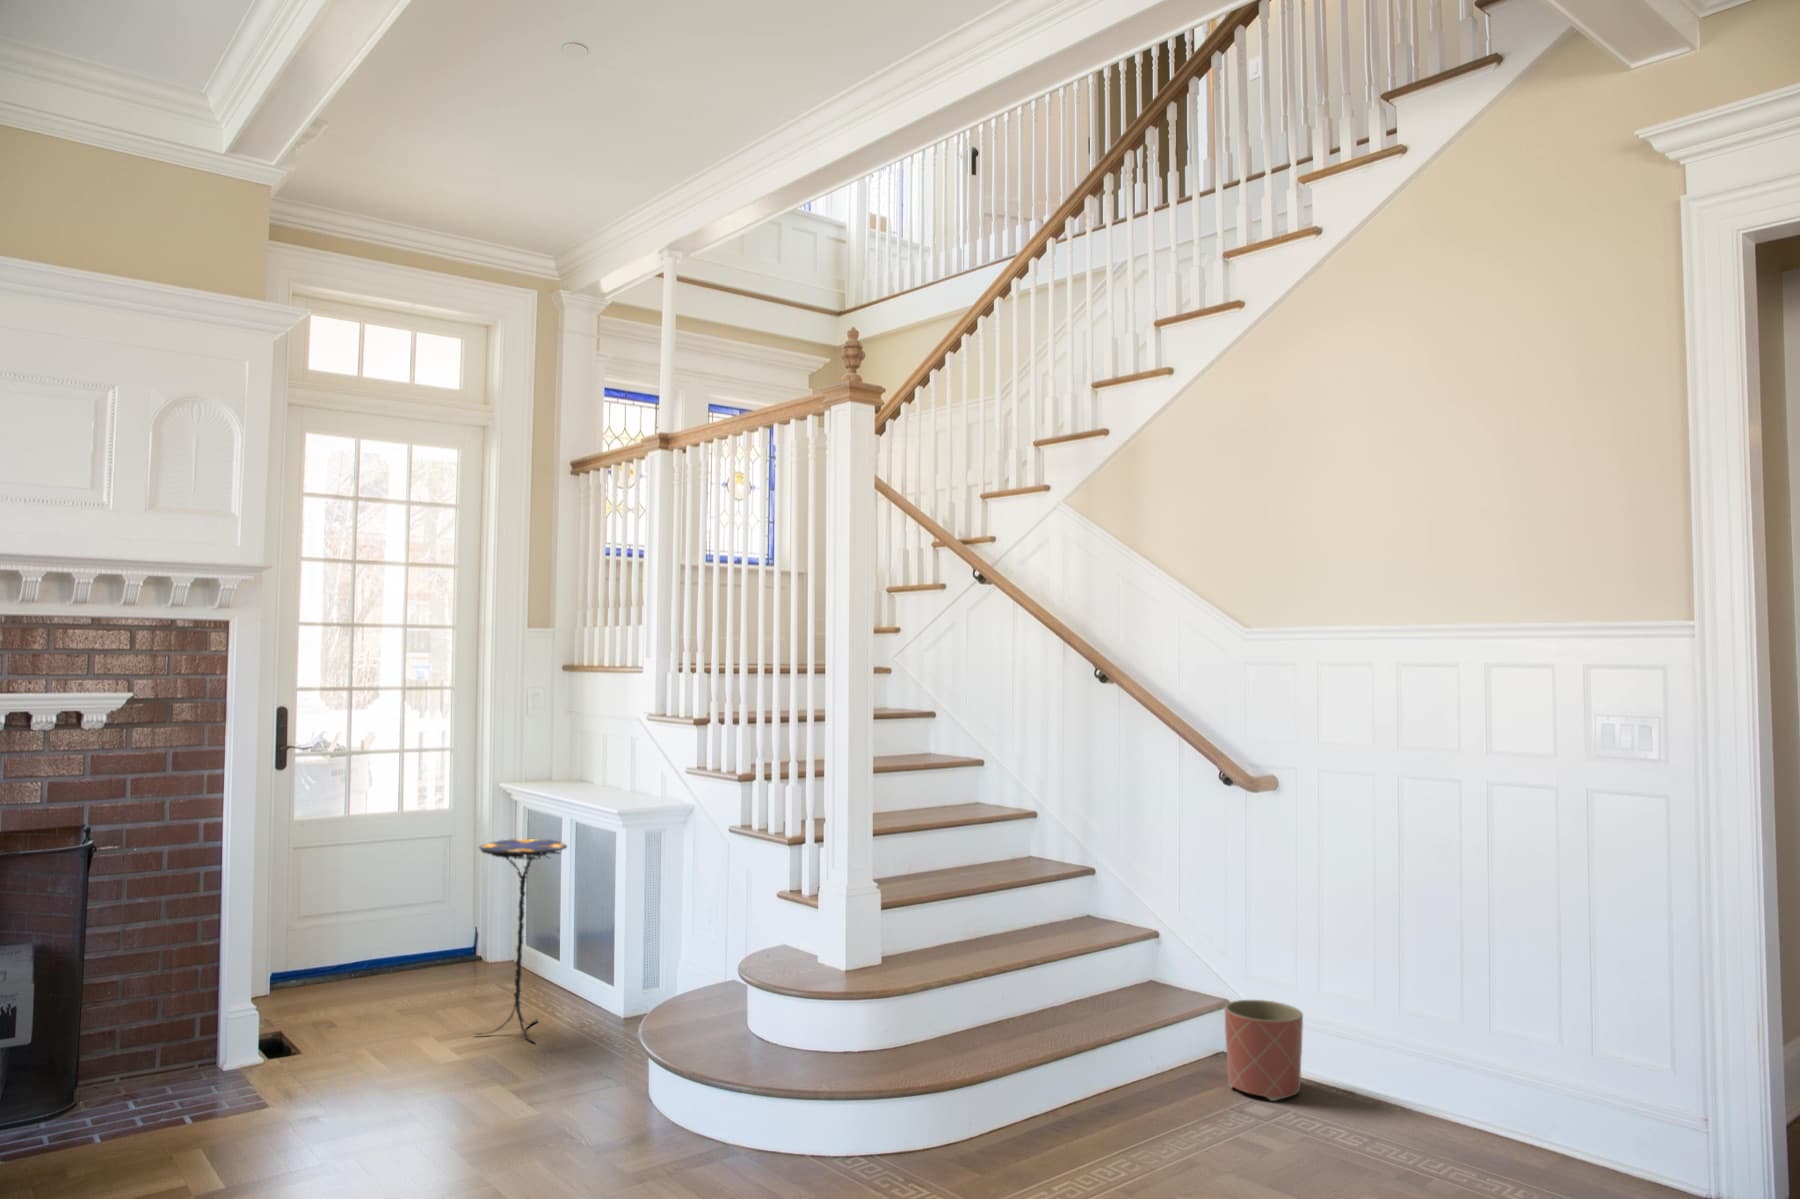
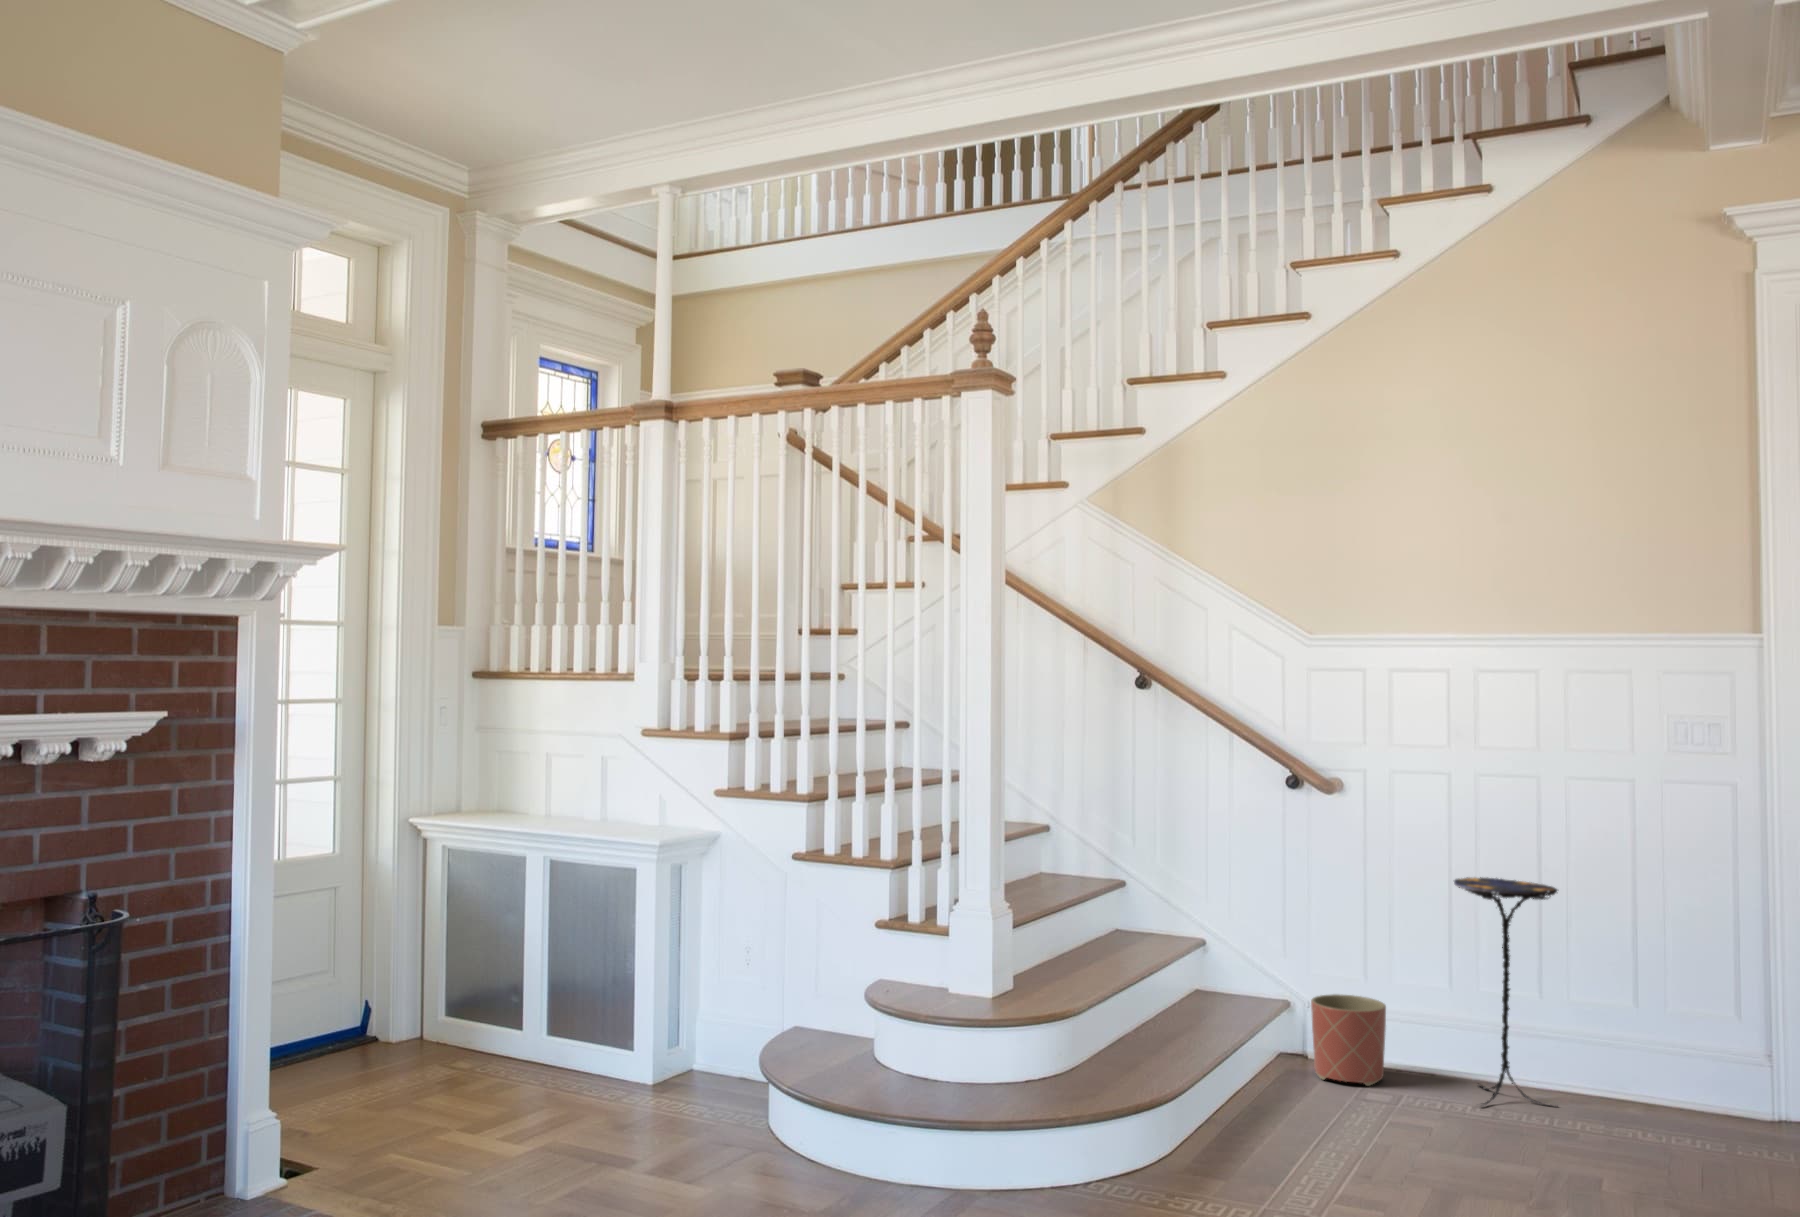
side table: present [478,839,567,1042] -> present [1454,877,1557,1106]

